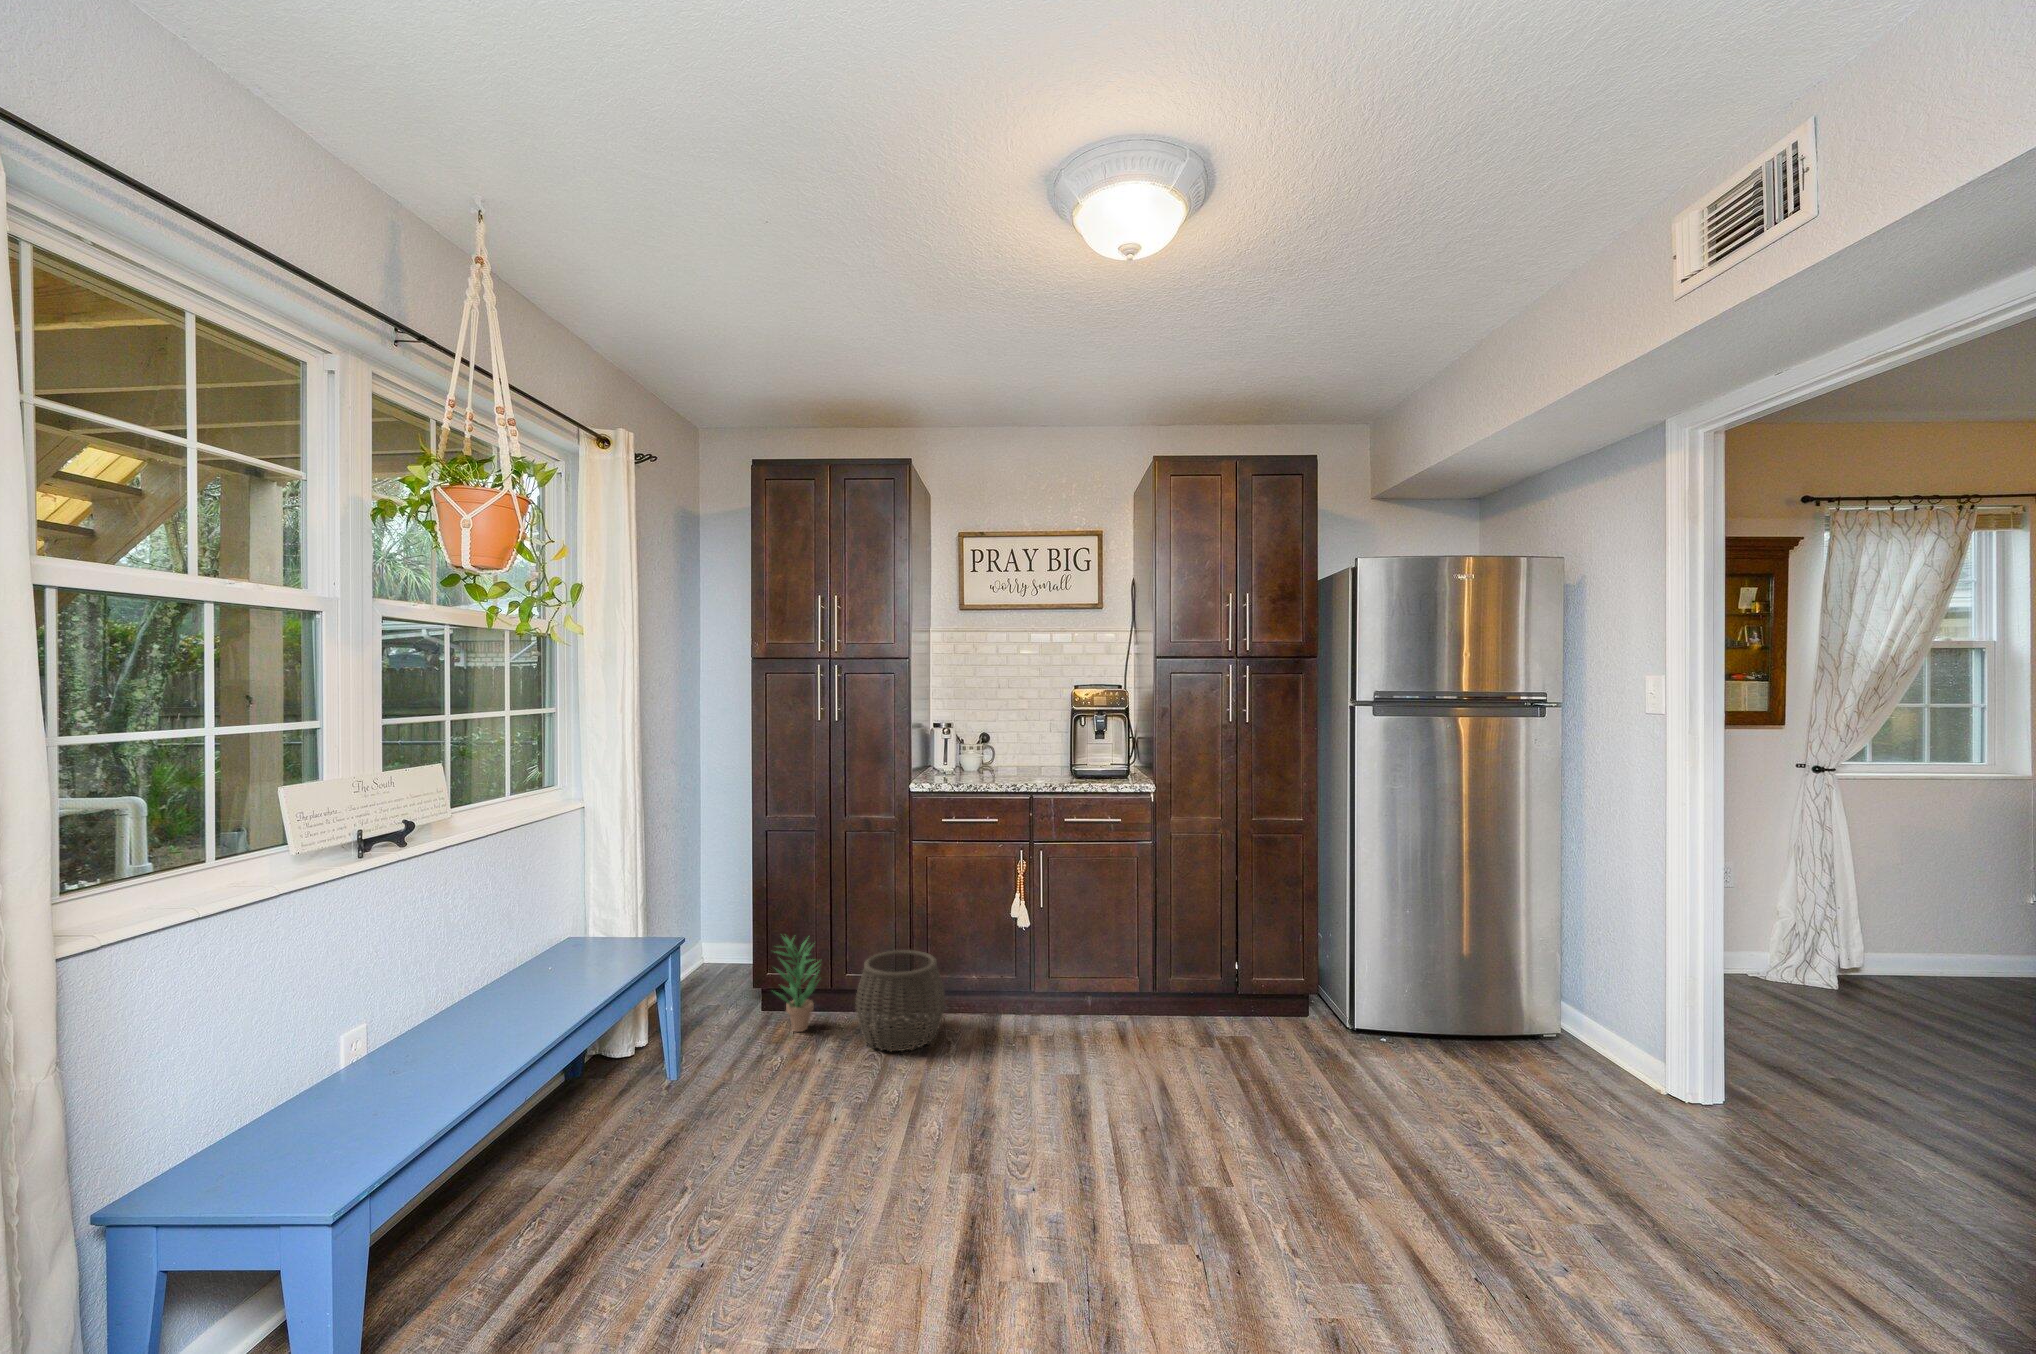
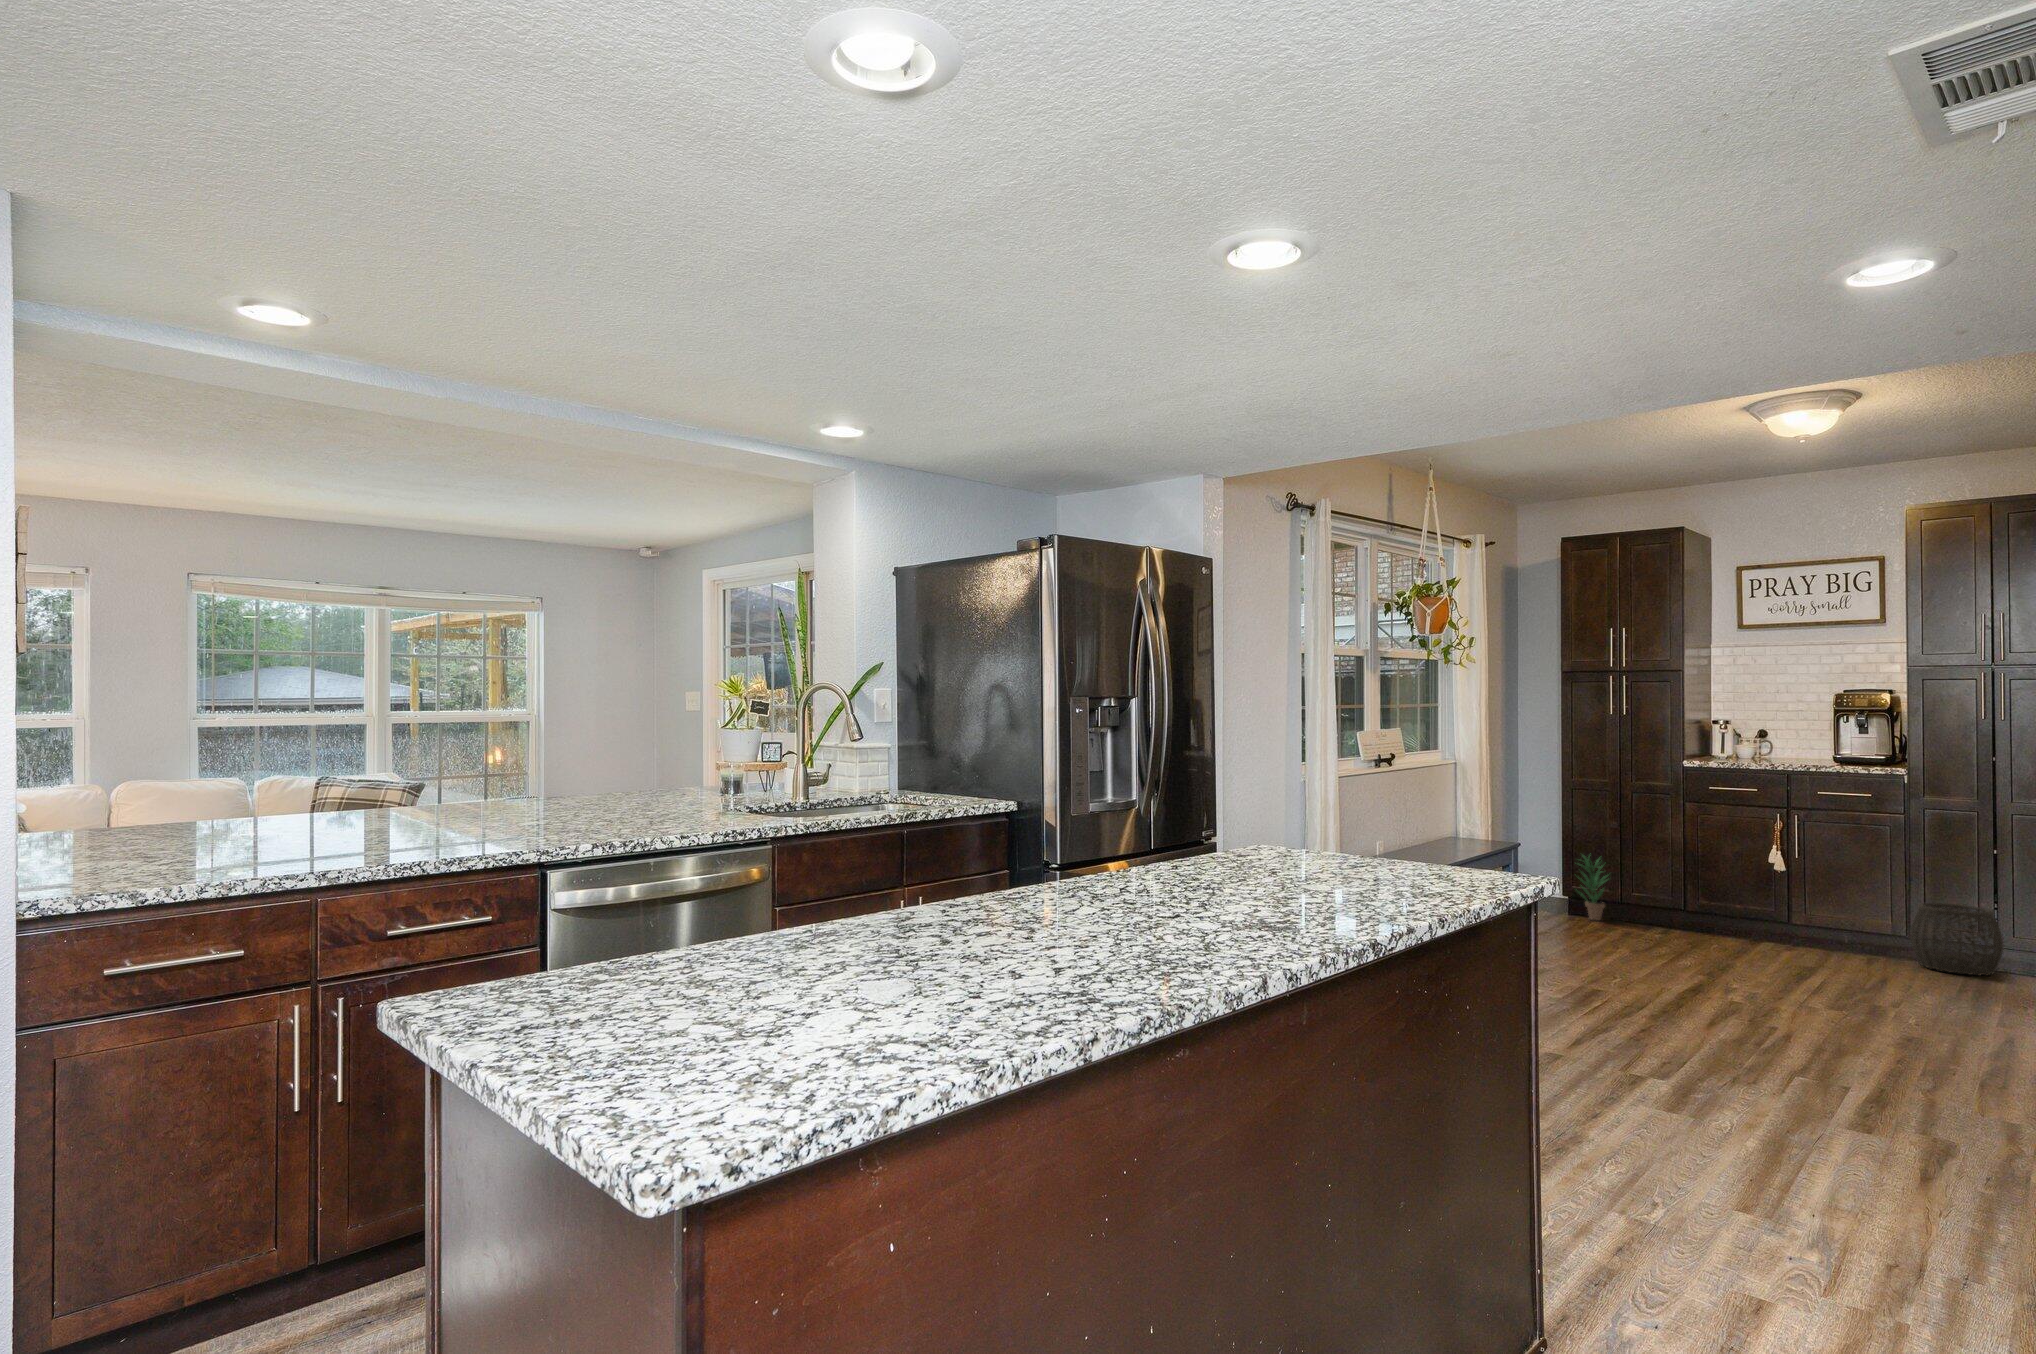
woven basket: present [855,950,945,1051] -> present [1910,903,2003,975]

